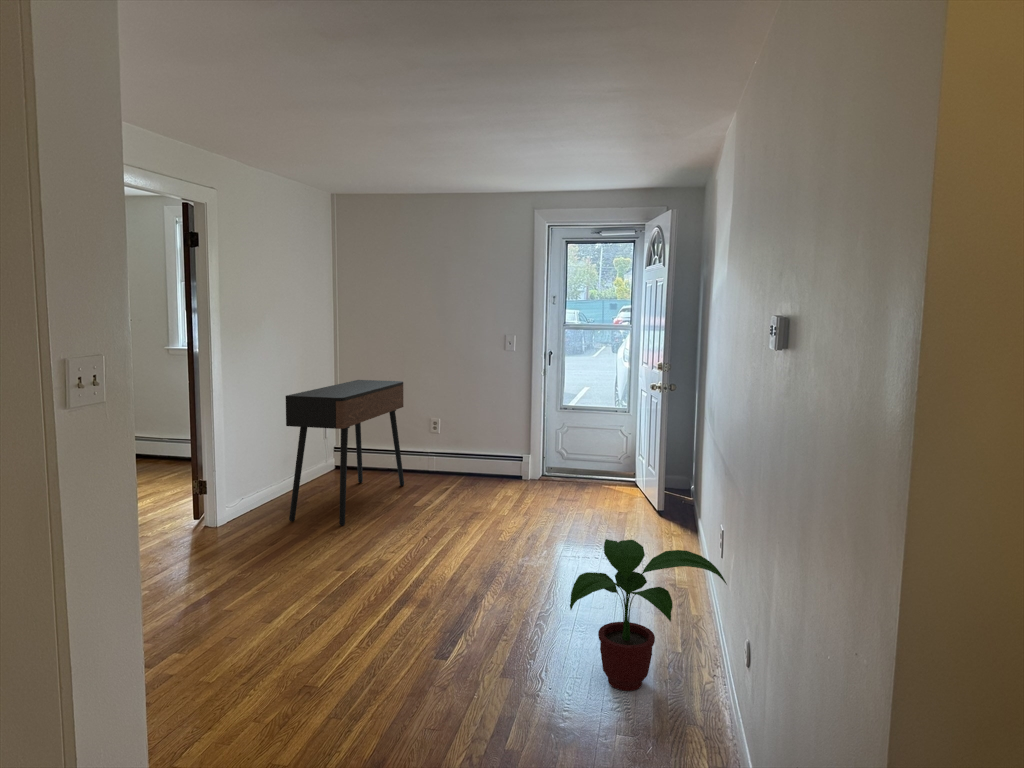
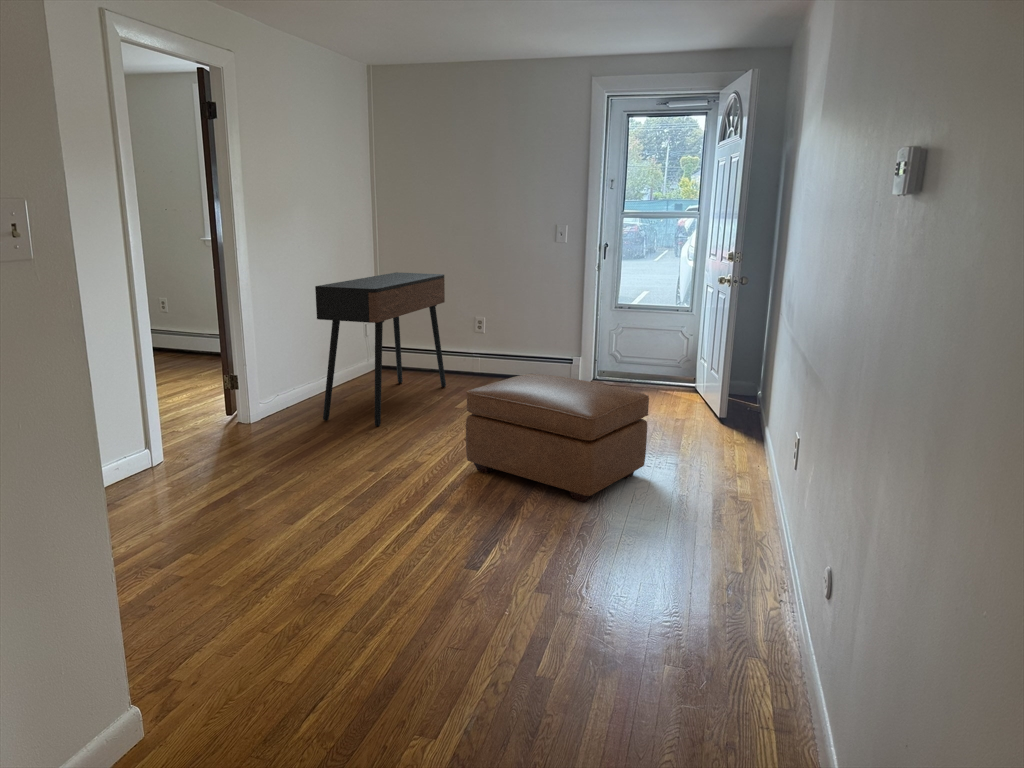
ottoman: none [429,474,594,593] -> present [466,374,649,502]
potted plant: present [570,539,727,691] -> none [615,445,800,612]

